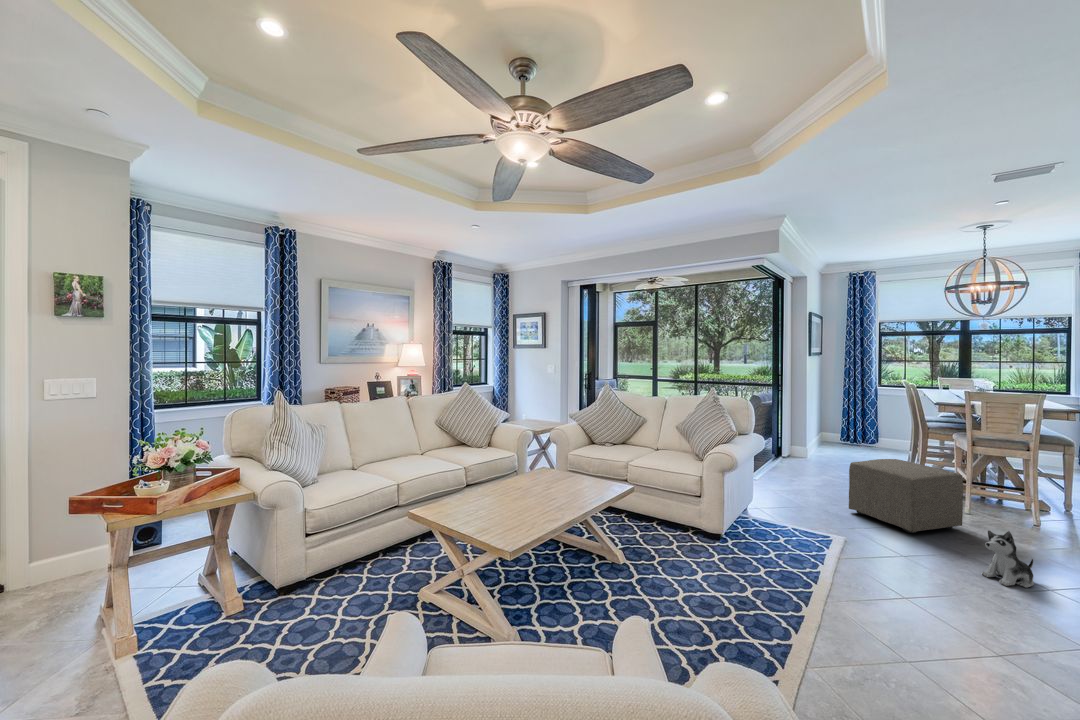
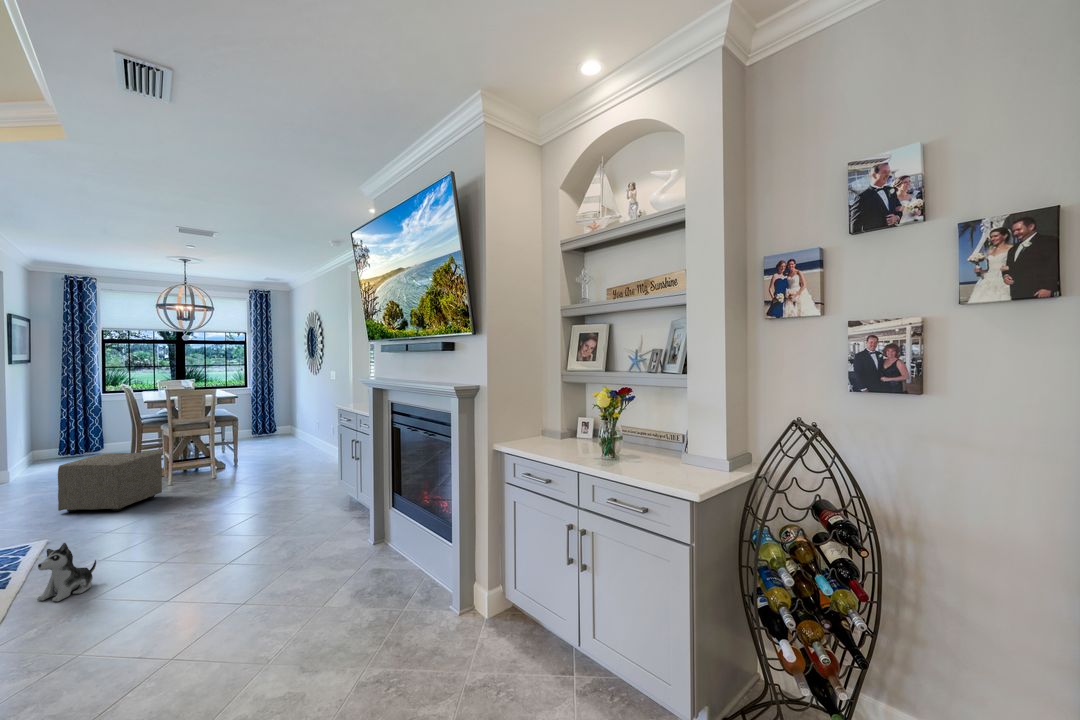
plush toy: present [982,530,1034,588] -> present [37,543,96,602]

